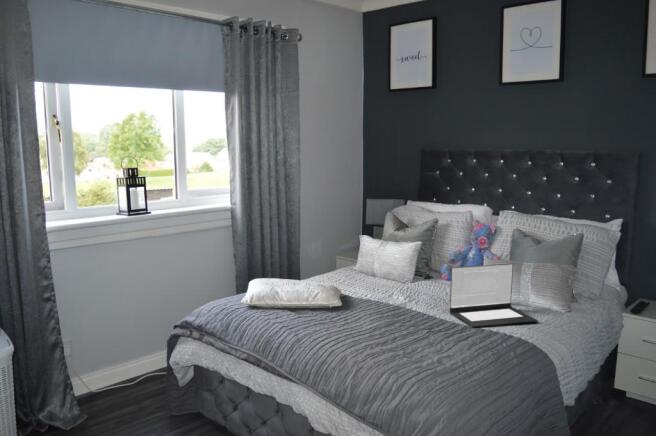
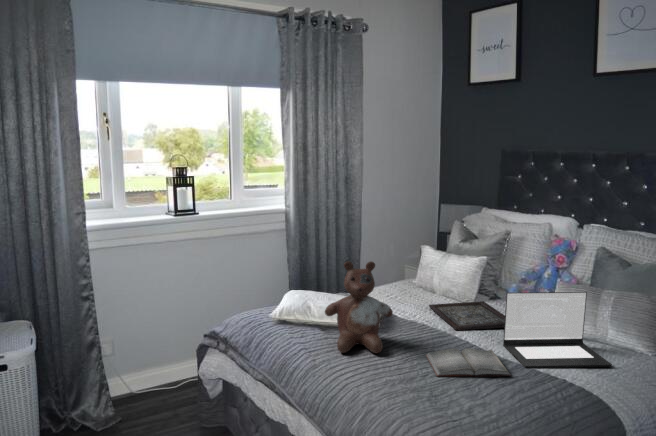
stuffed bear: none [298,246,358,328] -> present [325,261,393,353]
tray: none [377,280,455,304] -> present [429,301,505,330]
hardback book: none [390,316,464,339] -> present [426,348,511,377]

